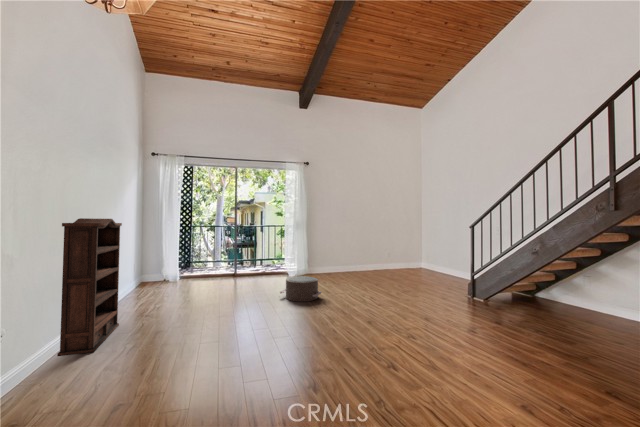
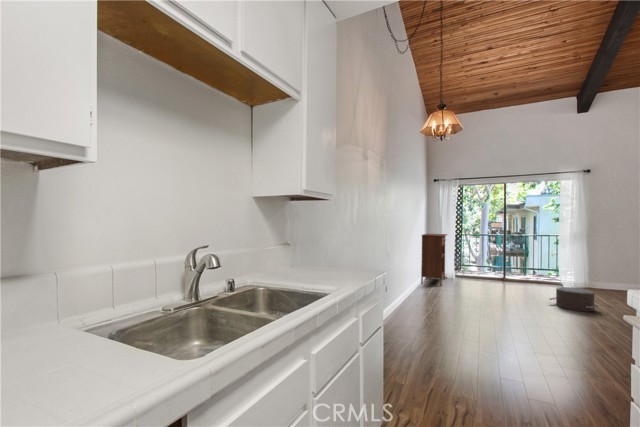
bookshelf: present [57,218,122,356] -> none [401,231,425,308]
console table: none [126,226,170,299] -> present [421,234,447,286]

